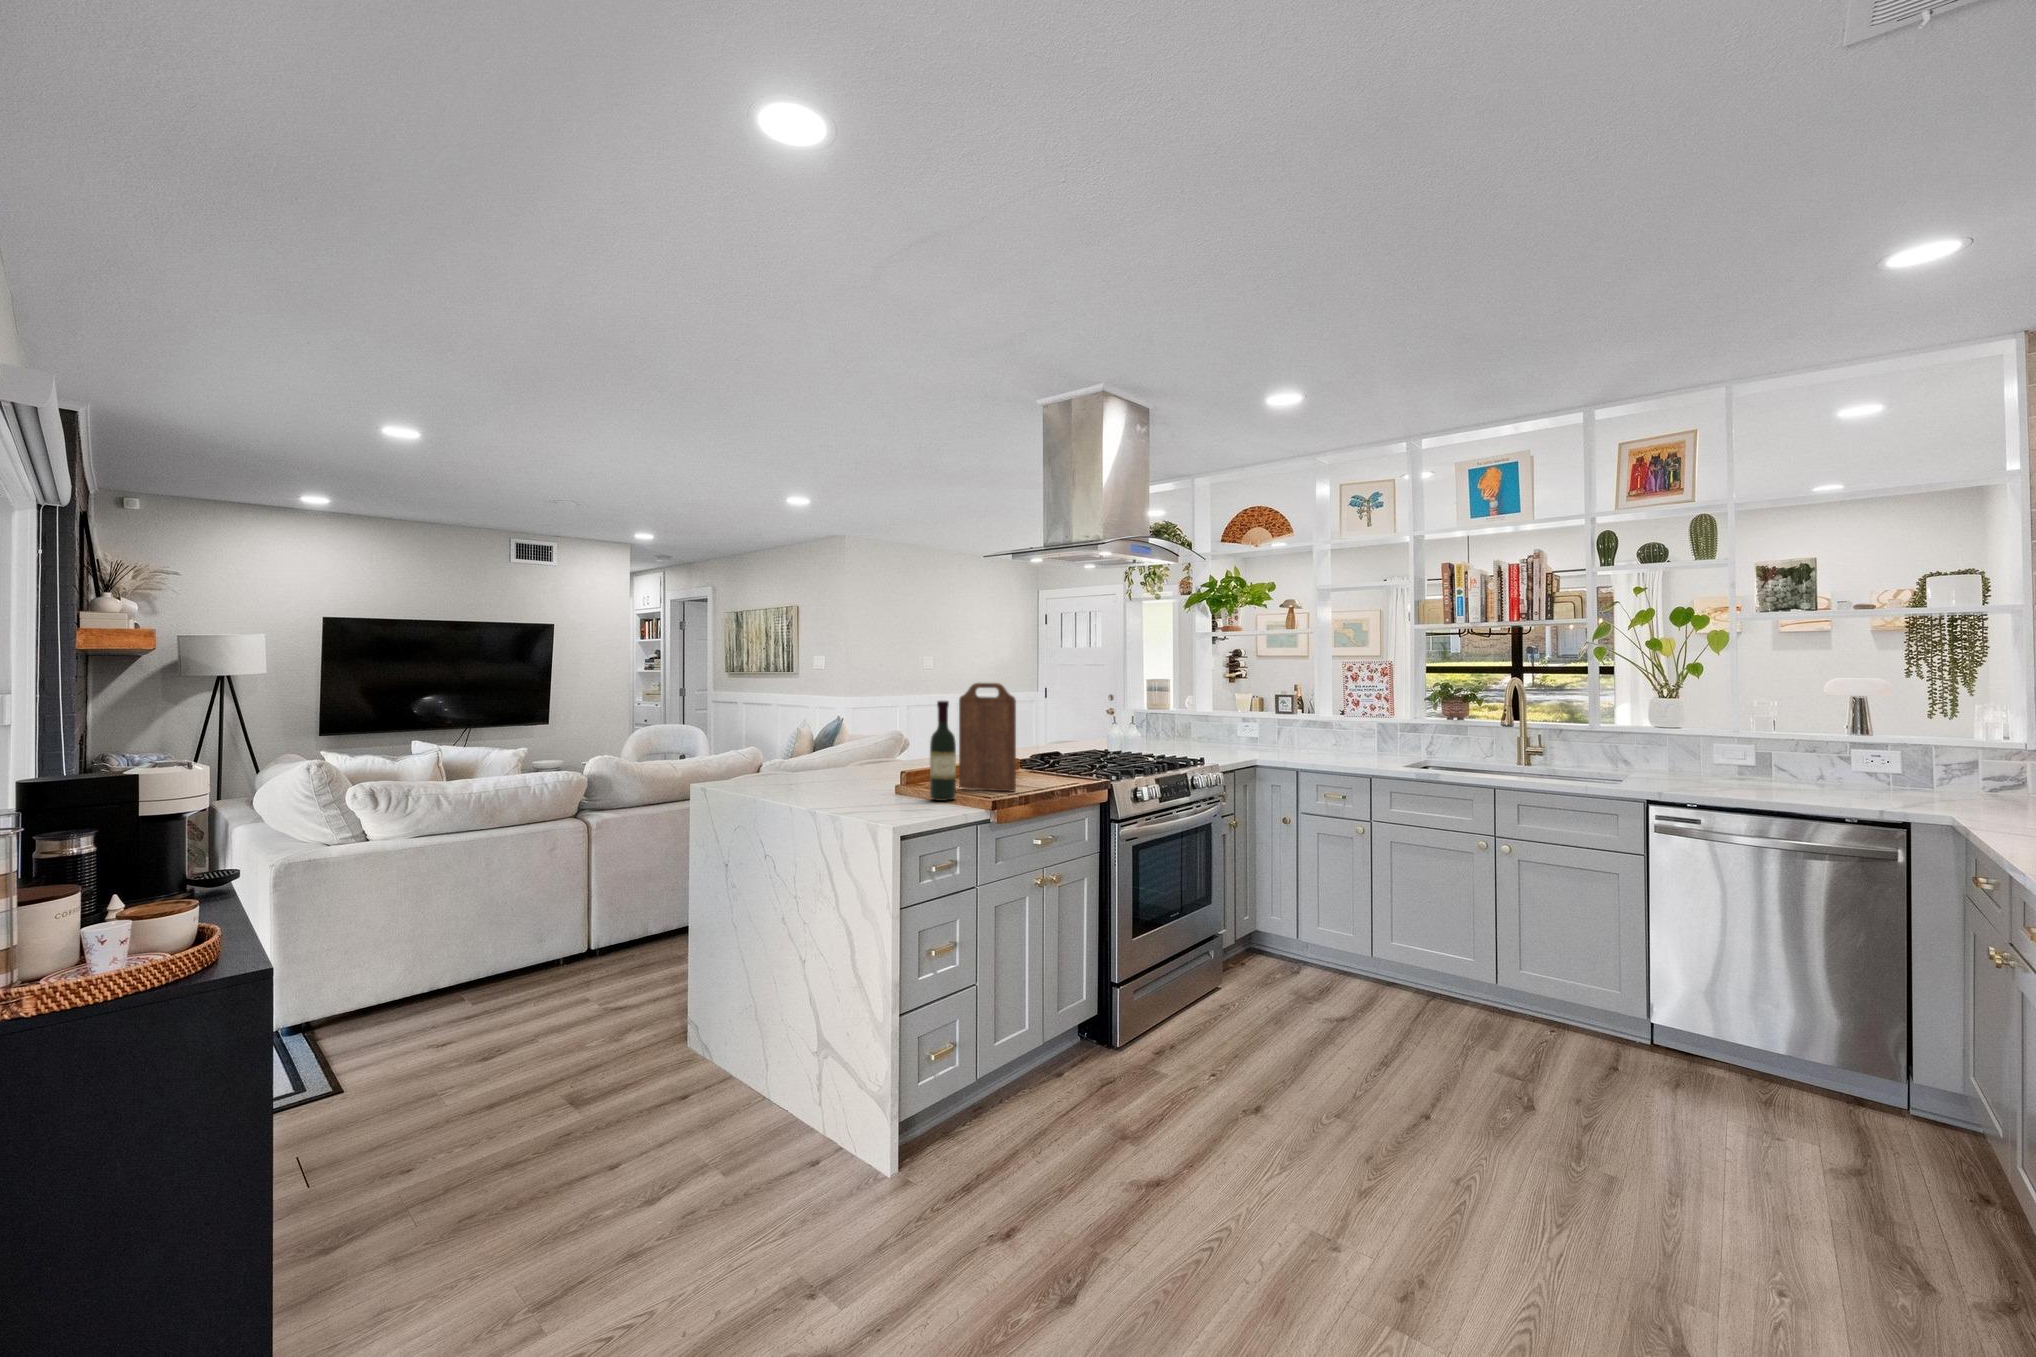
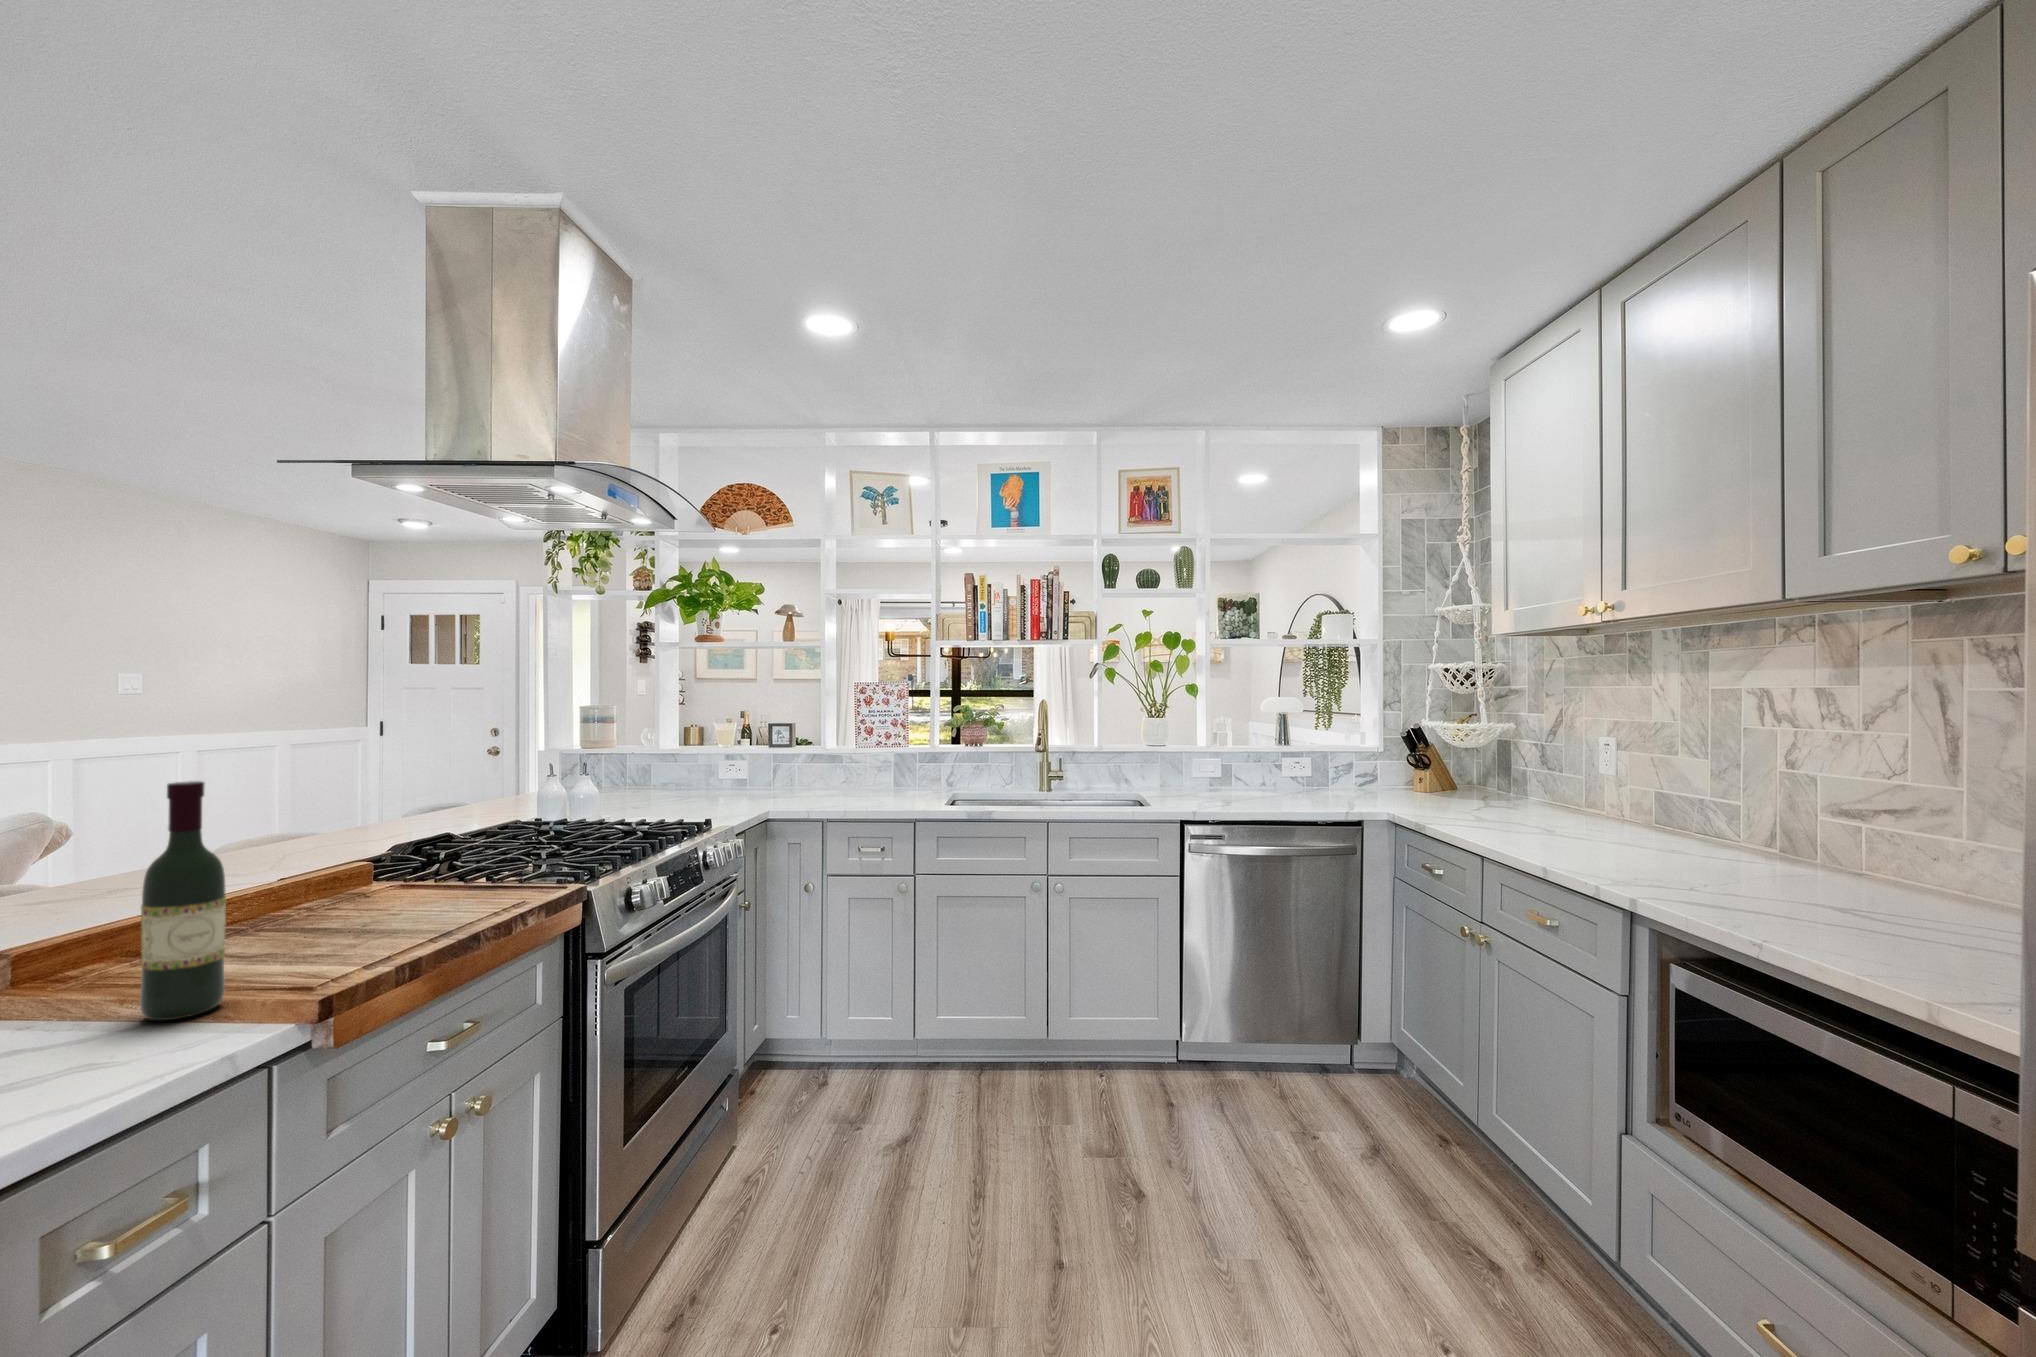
cutting board: present [959,683,1016,792] -> none [236,732,391,958]

